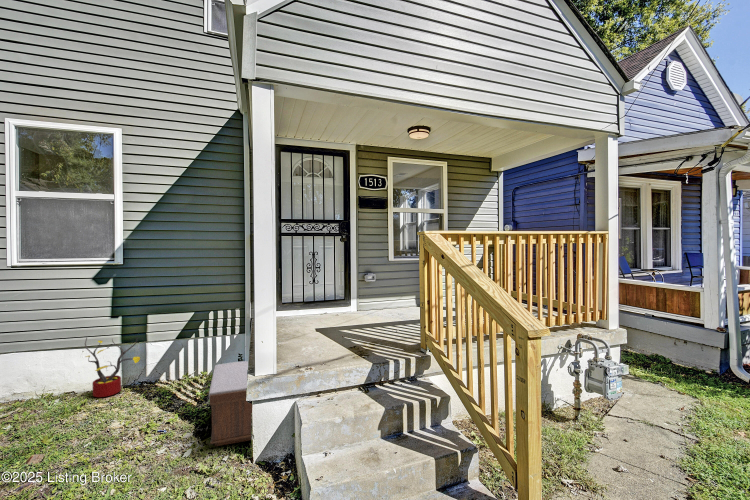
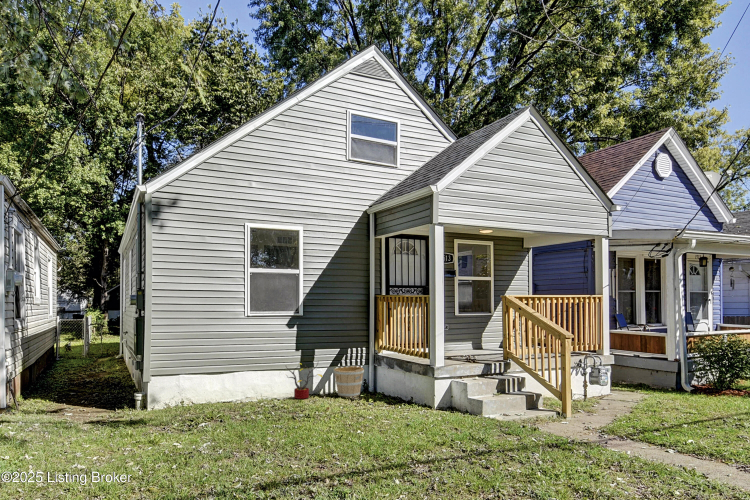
wooden bucket: none [167,339,220,391] -> present [334,366,364,397]
bench: present [209,361,252,446] -> none [383,373,425,410]

